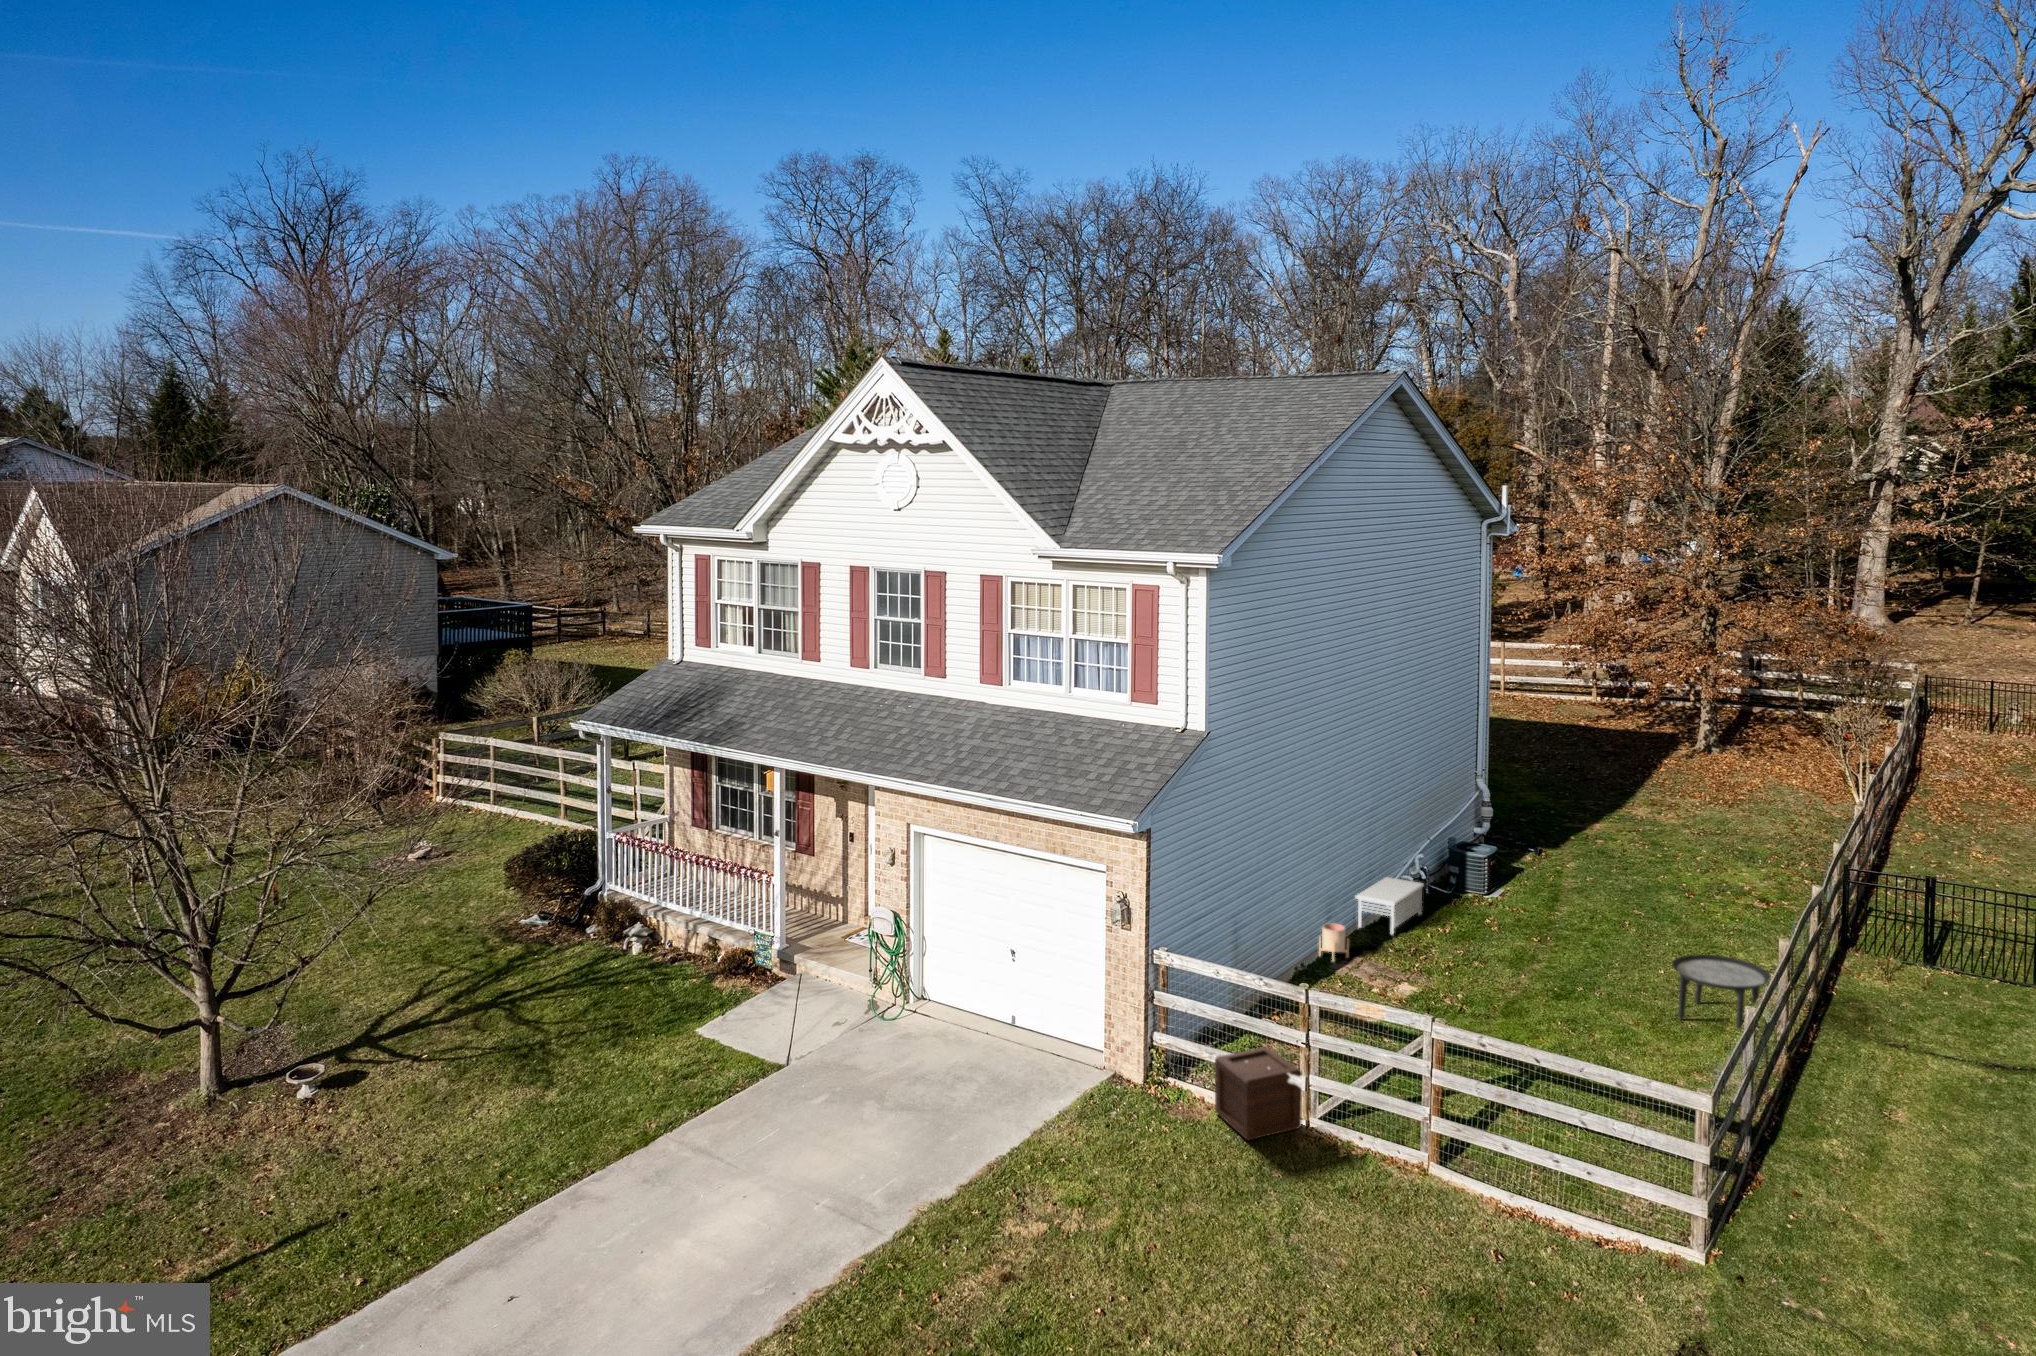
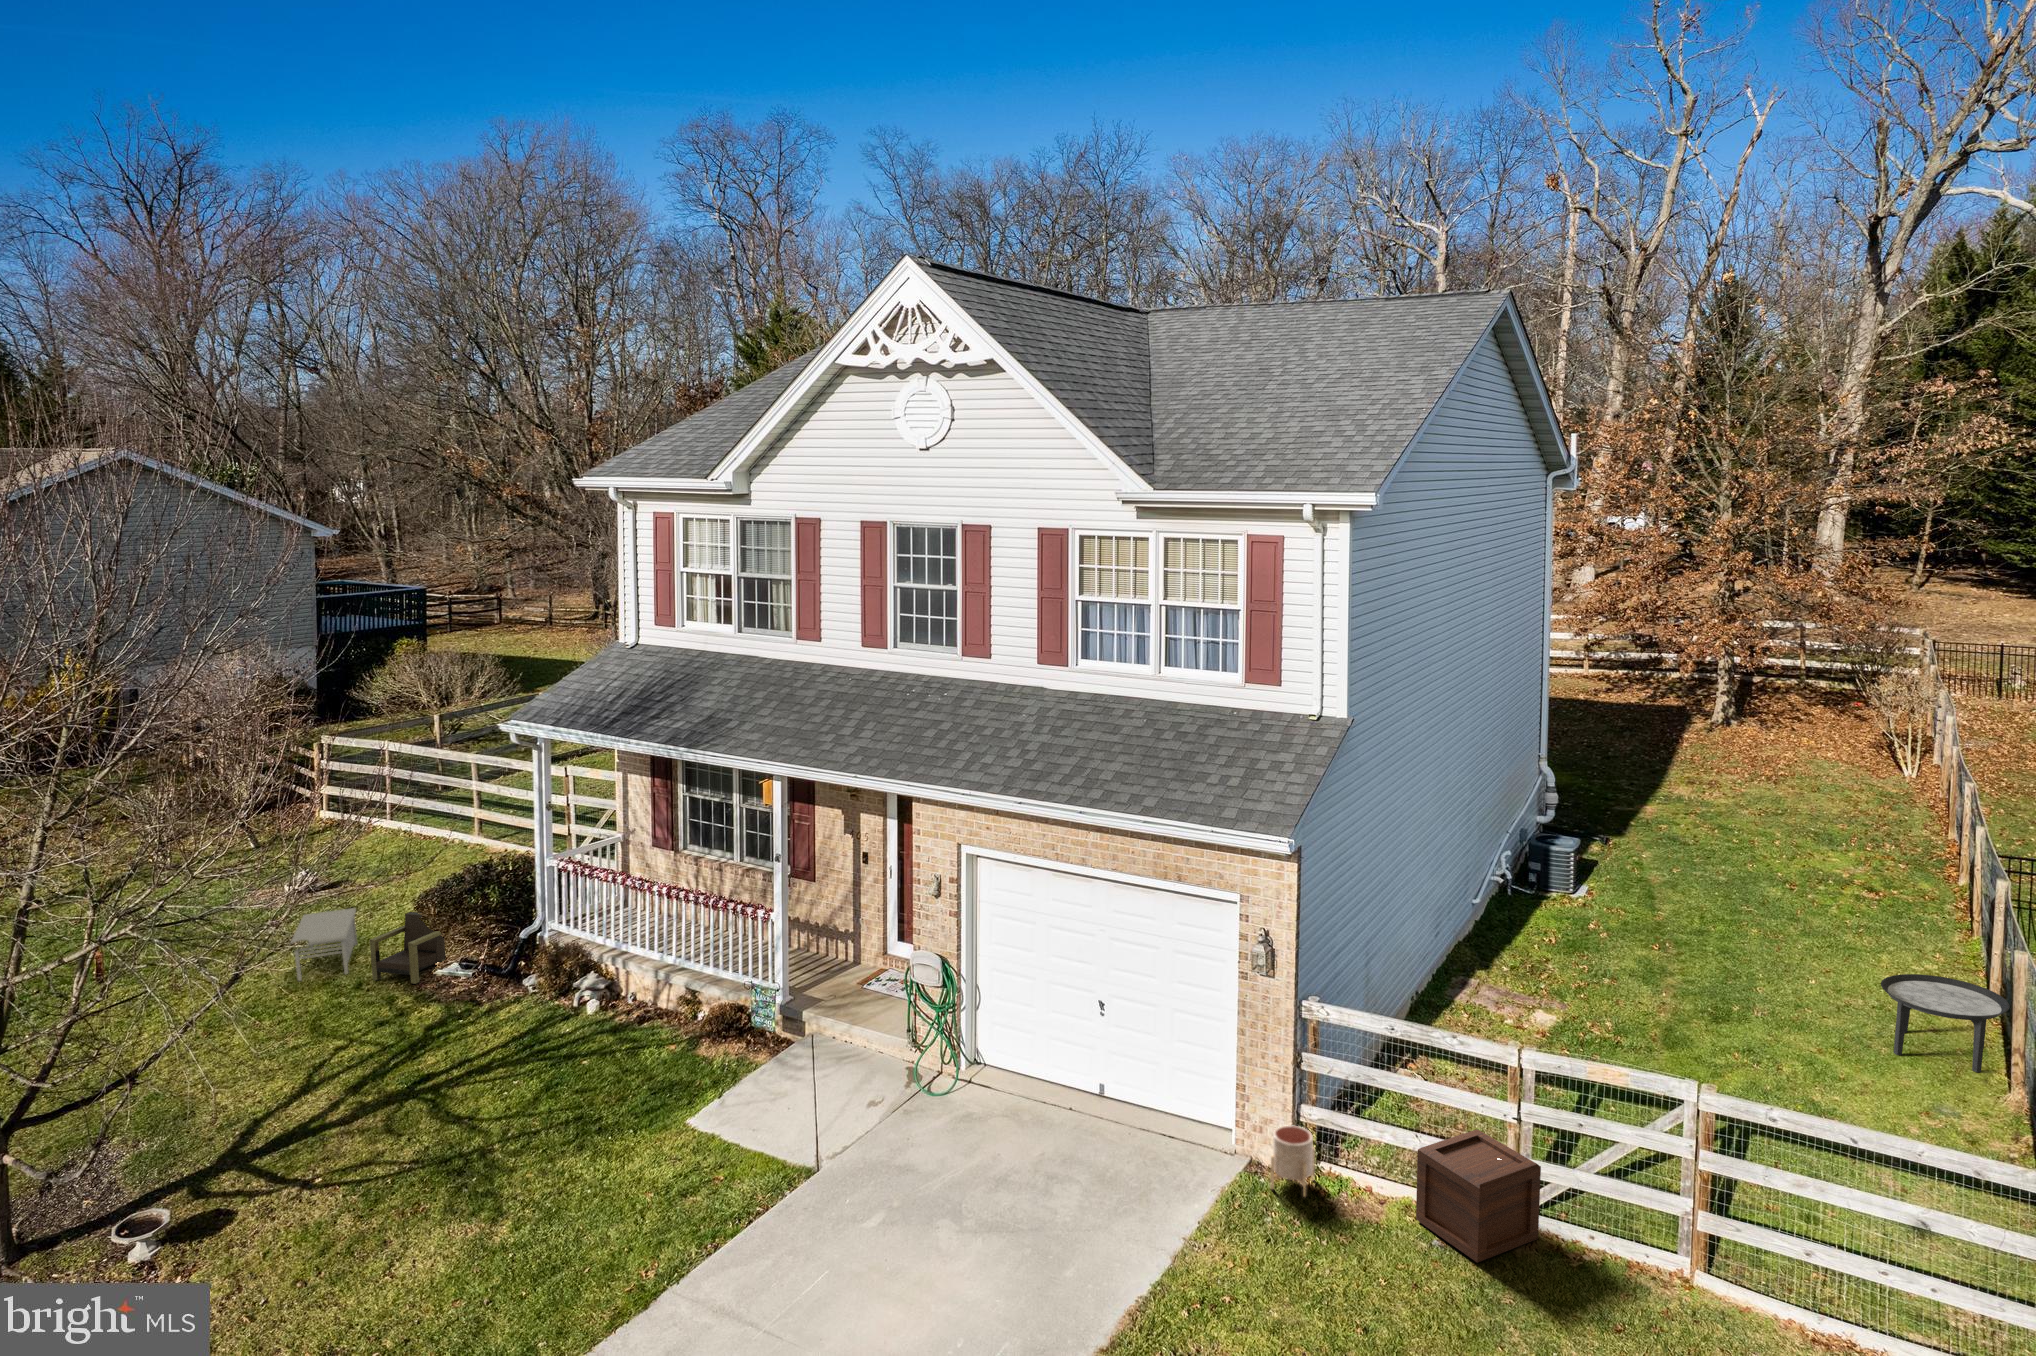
armchair: none [469,874,530,930] -> present [369,912,446,984]
storage bench: present [1355,877,1424,934] -> present [291,908,357,981]
planter: present [1319,923,1349,960] -> present [1271,1125,1315,1197]

